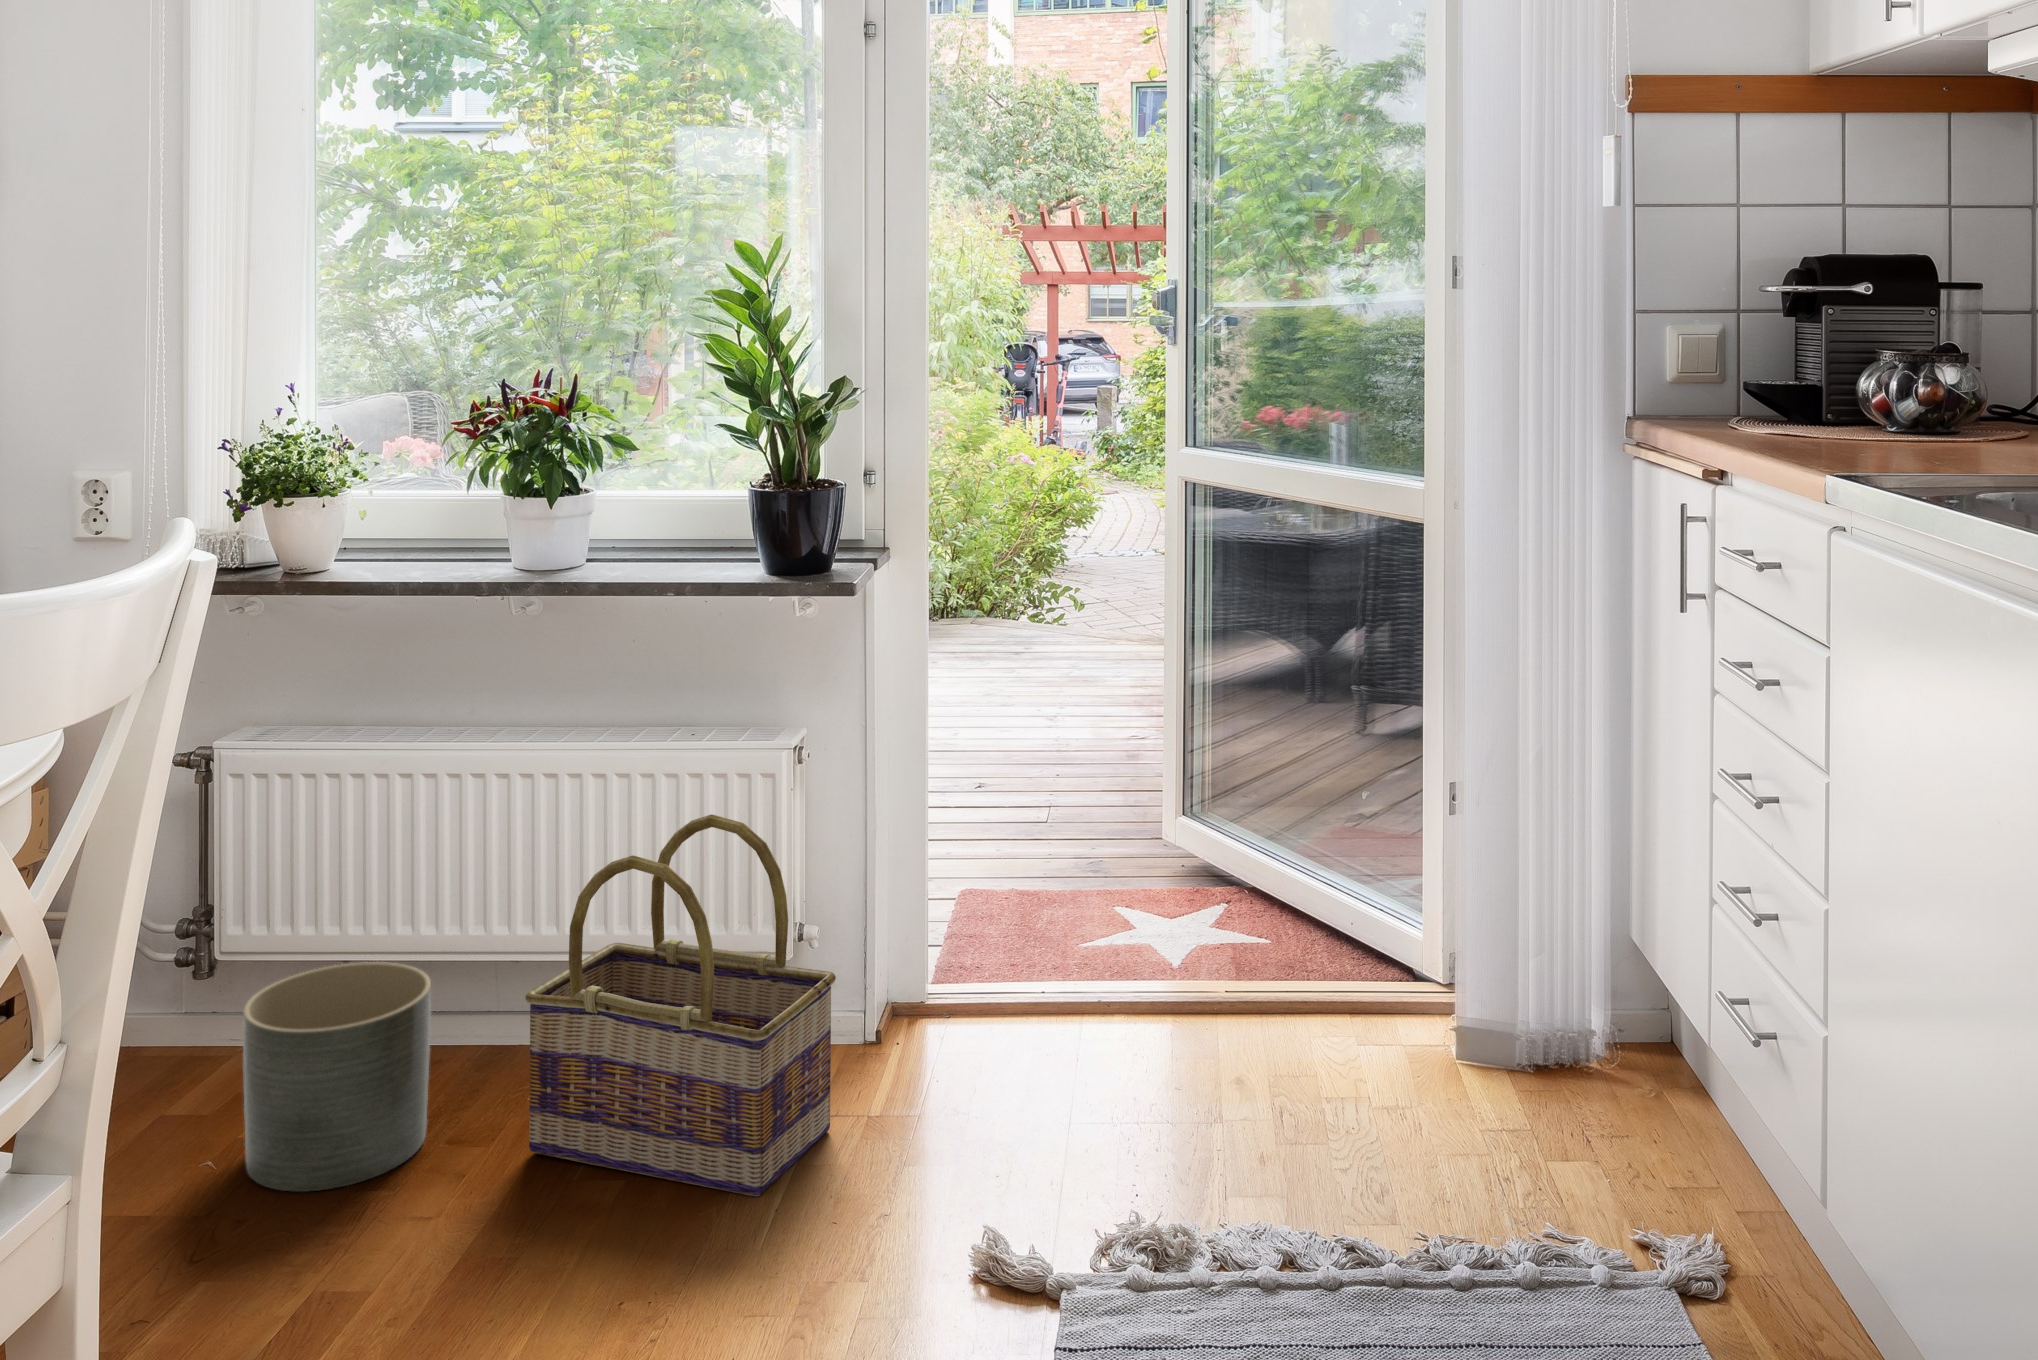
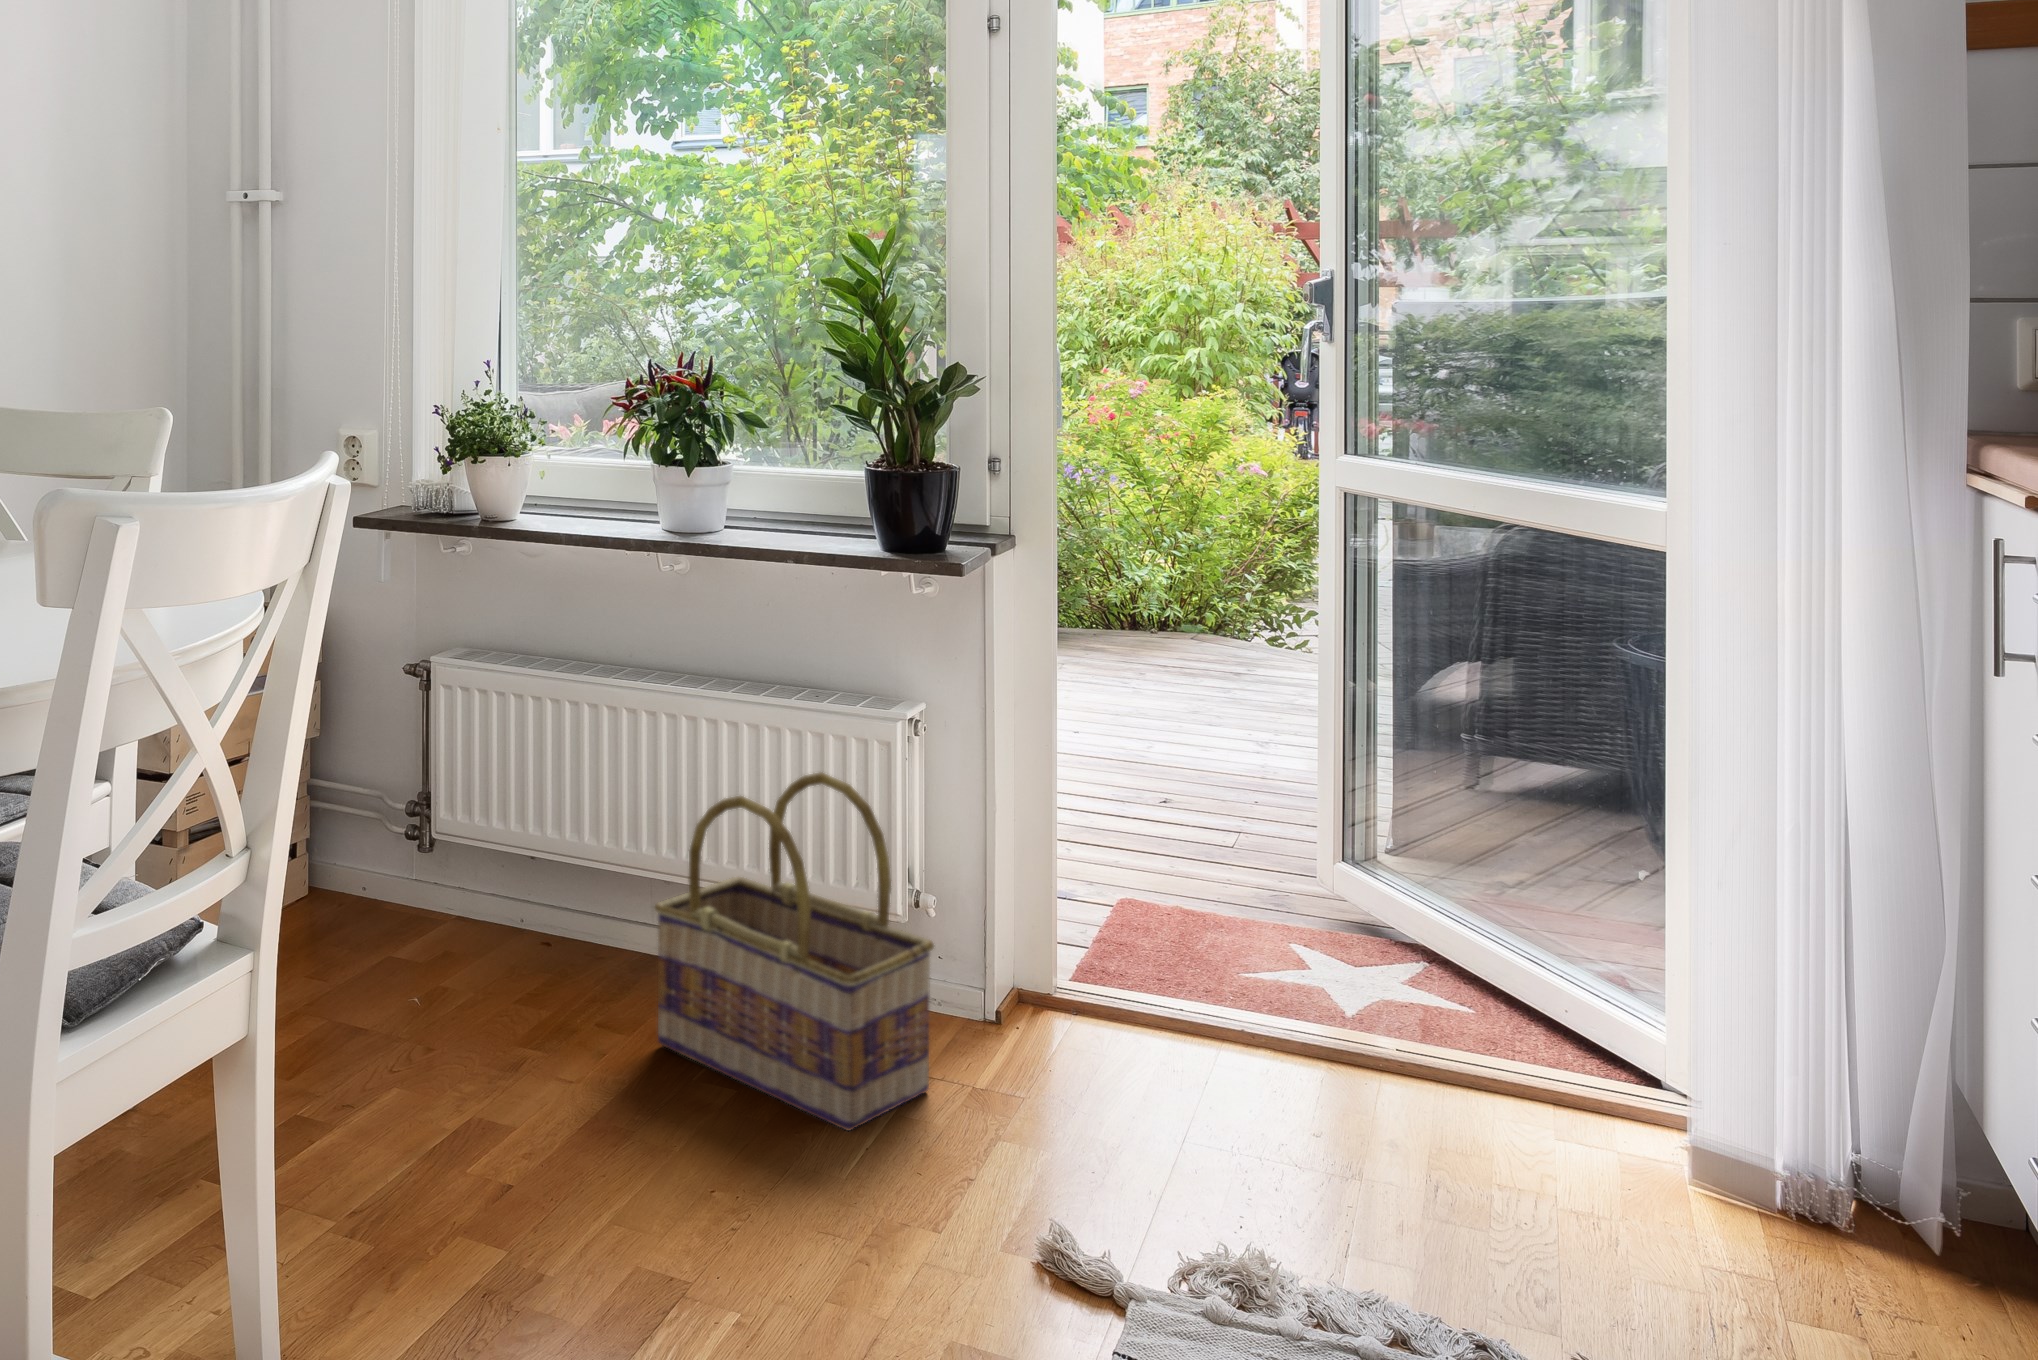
planter: present [243,962,431,1192] -> none [439,852,583,1034]

